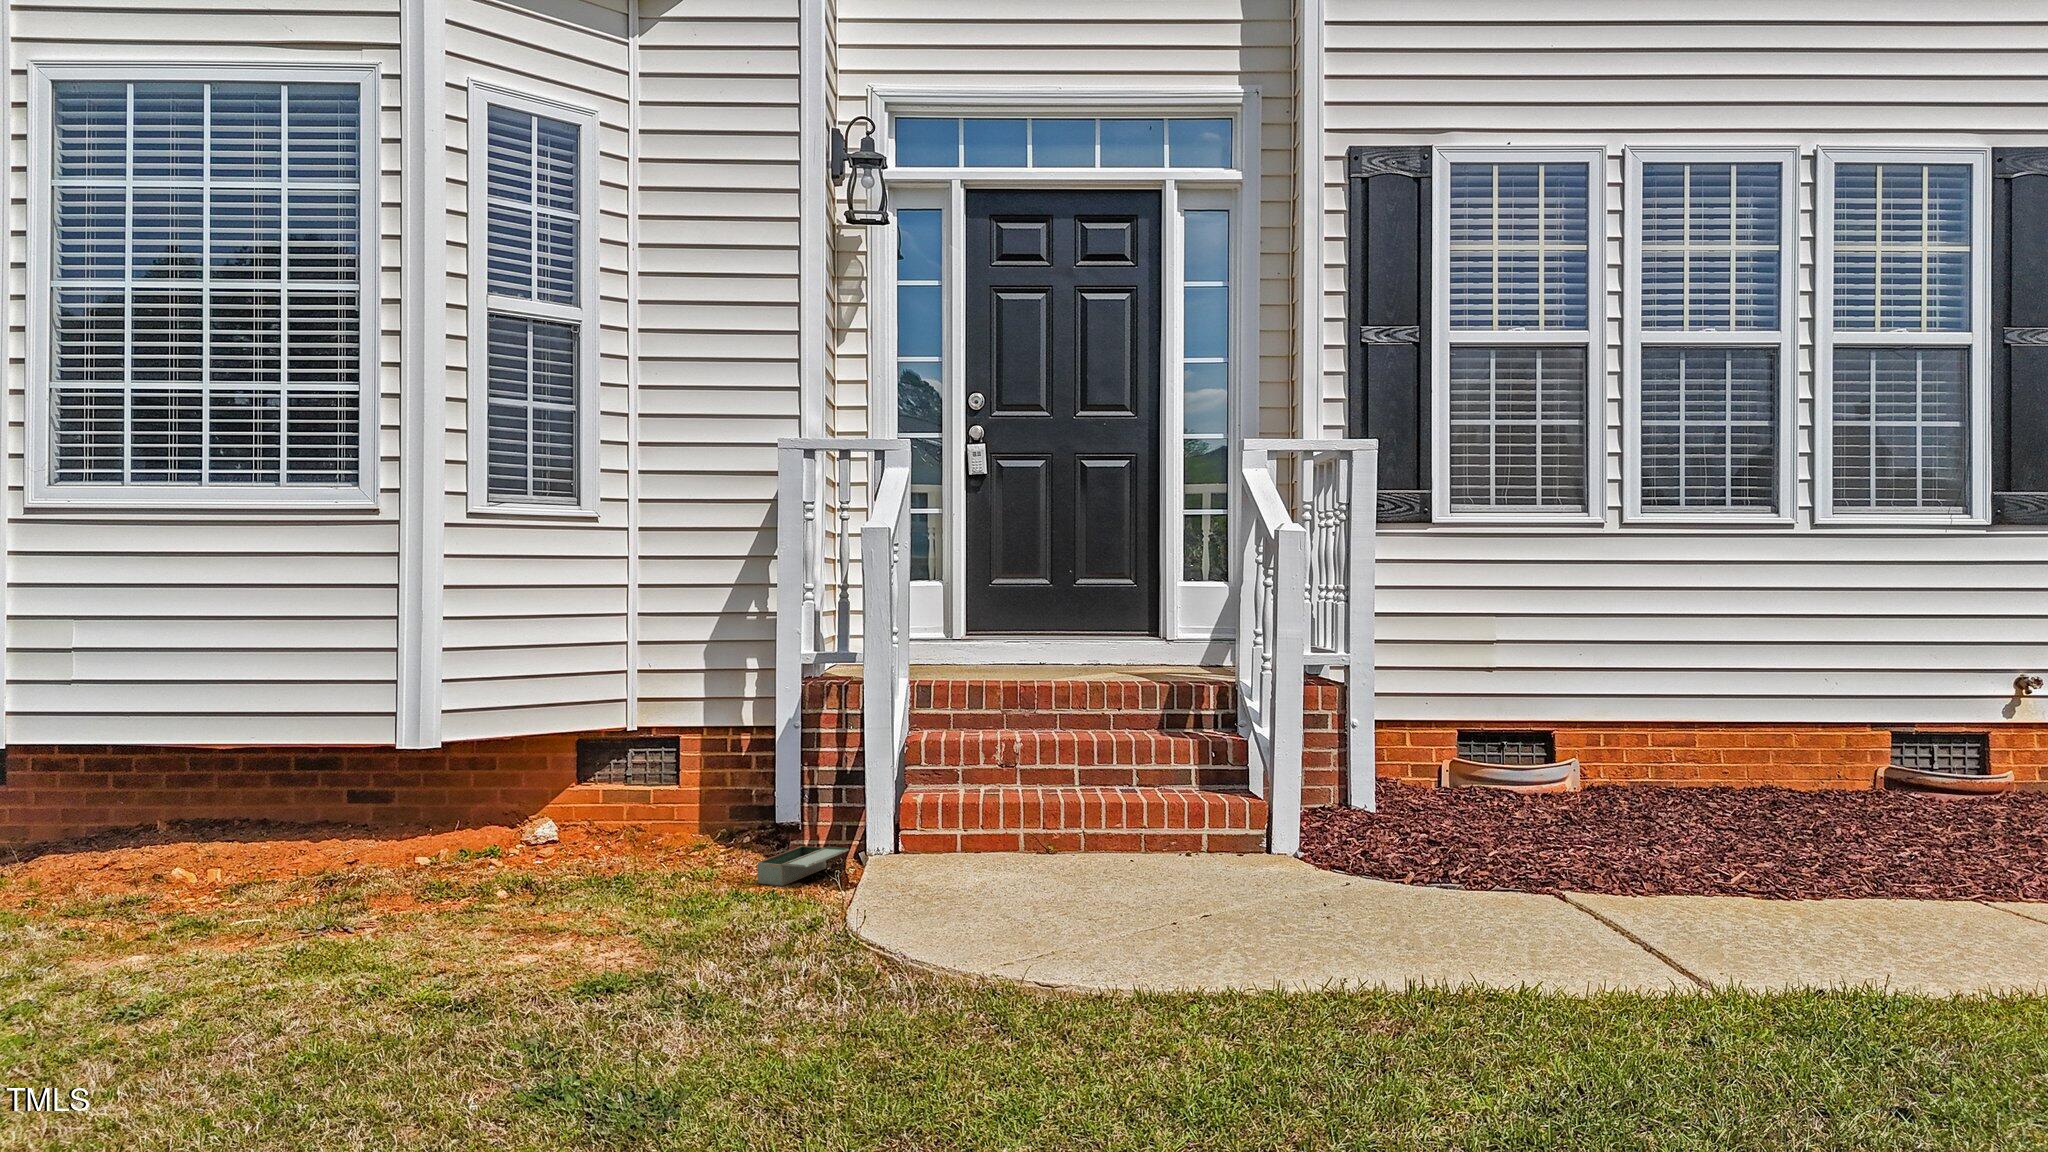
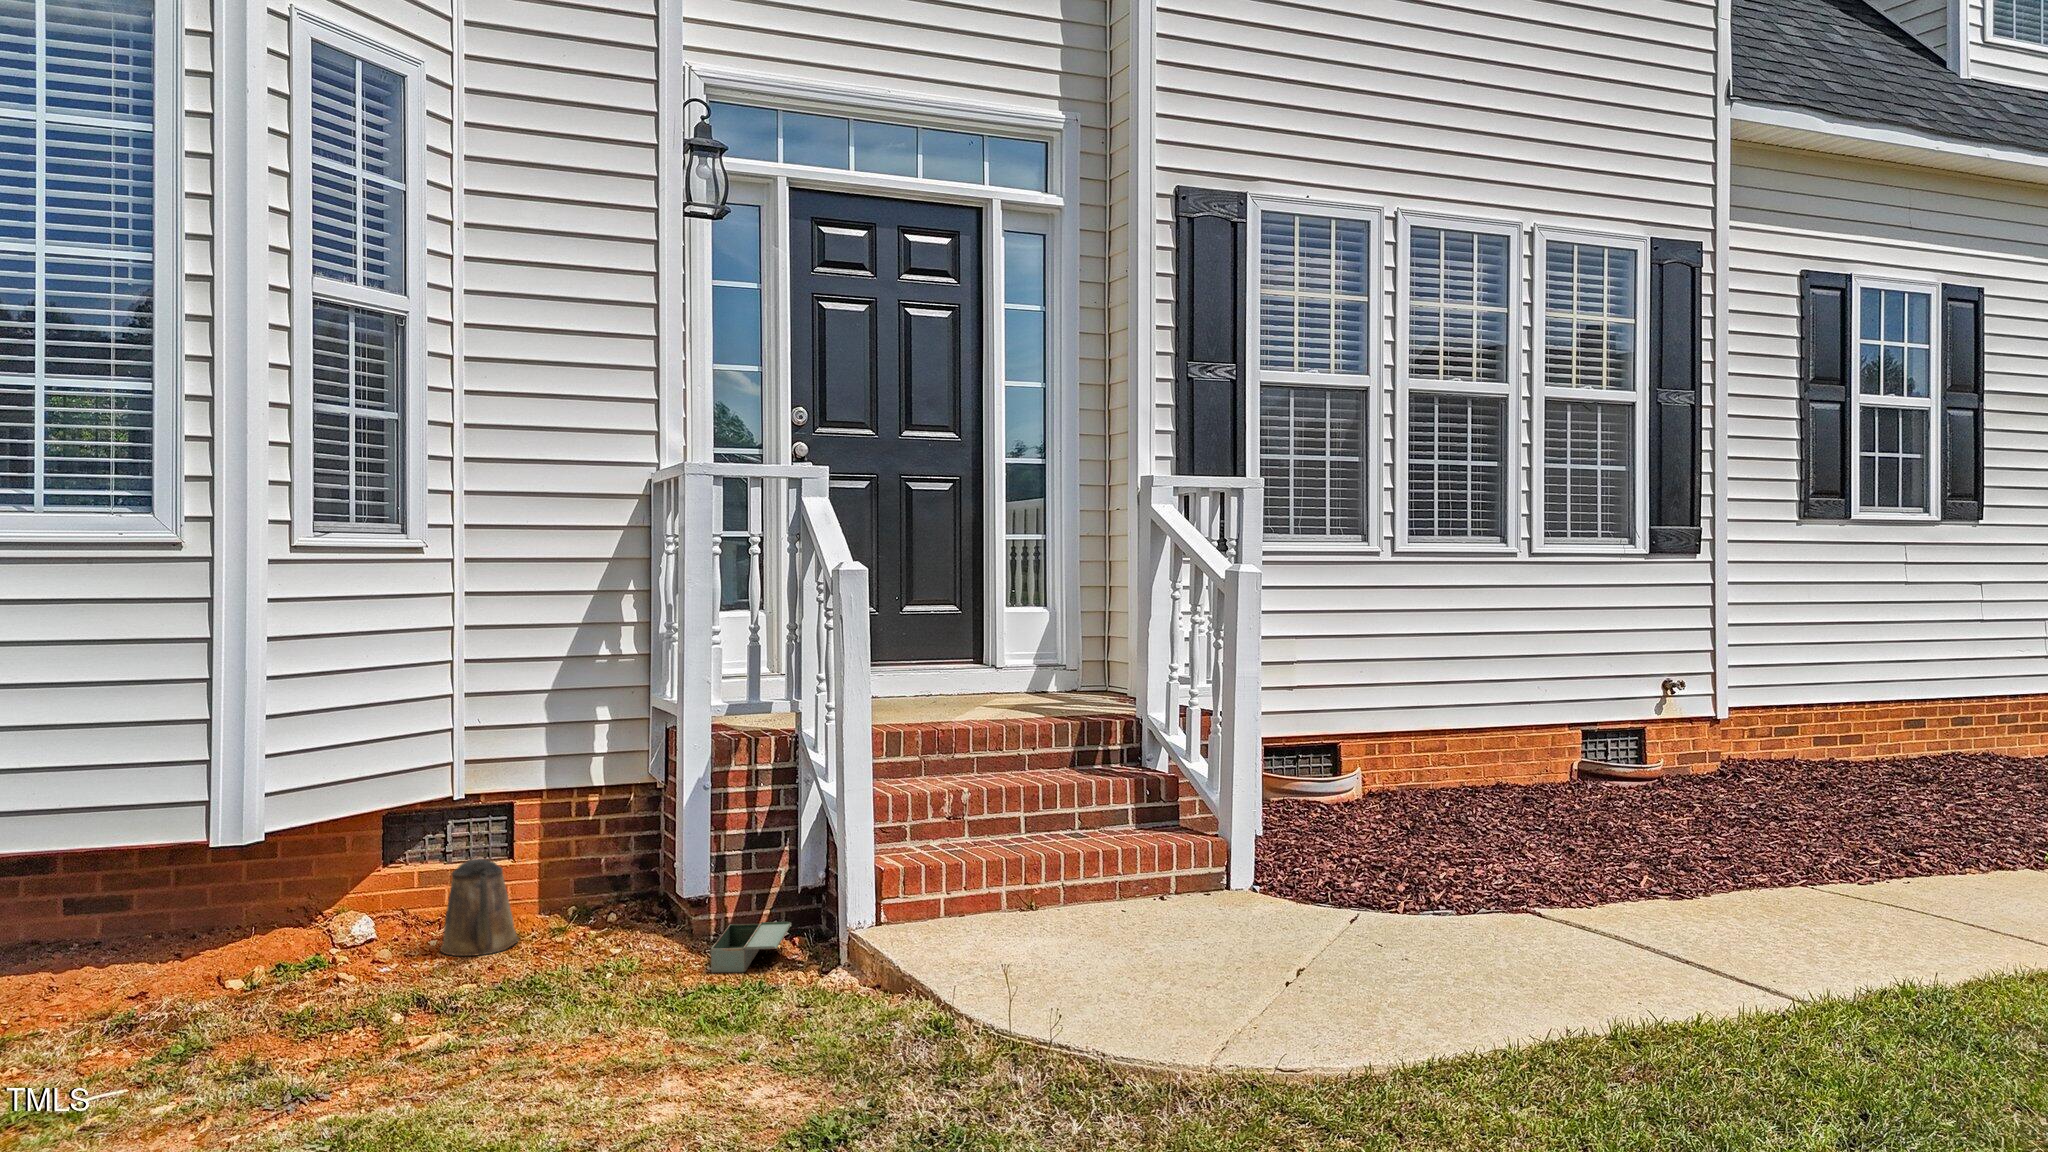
watering can: none [601,775,666,853] -> present [440,859,519,956]

